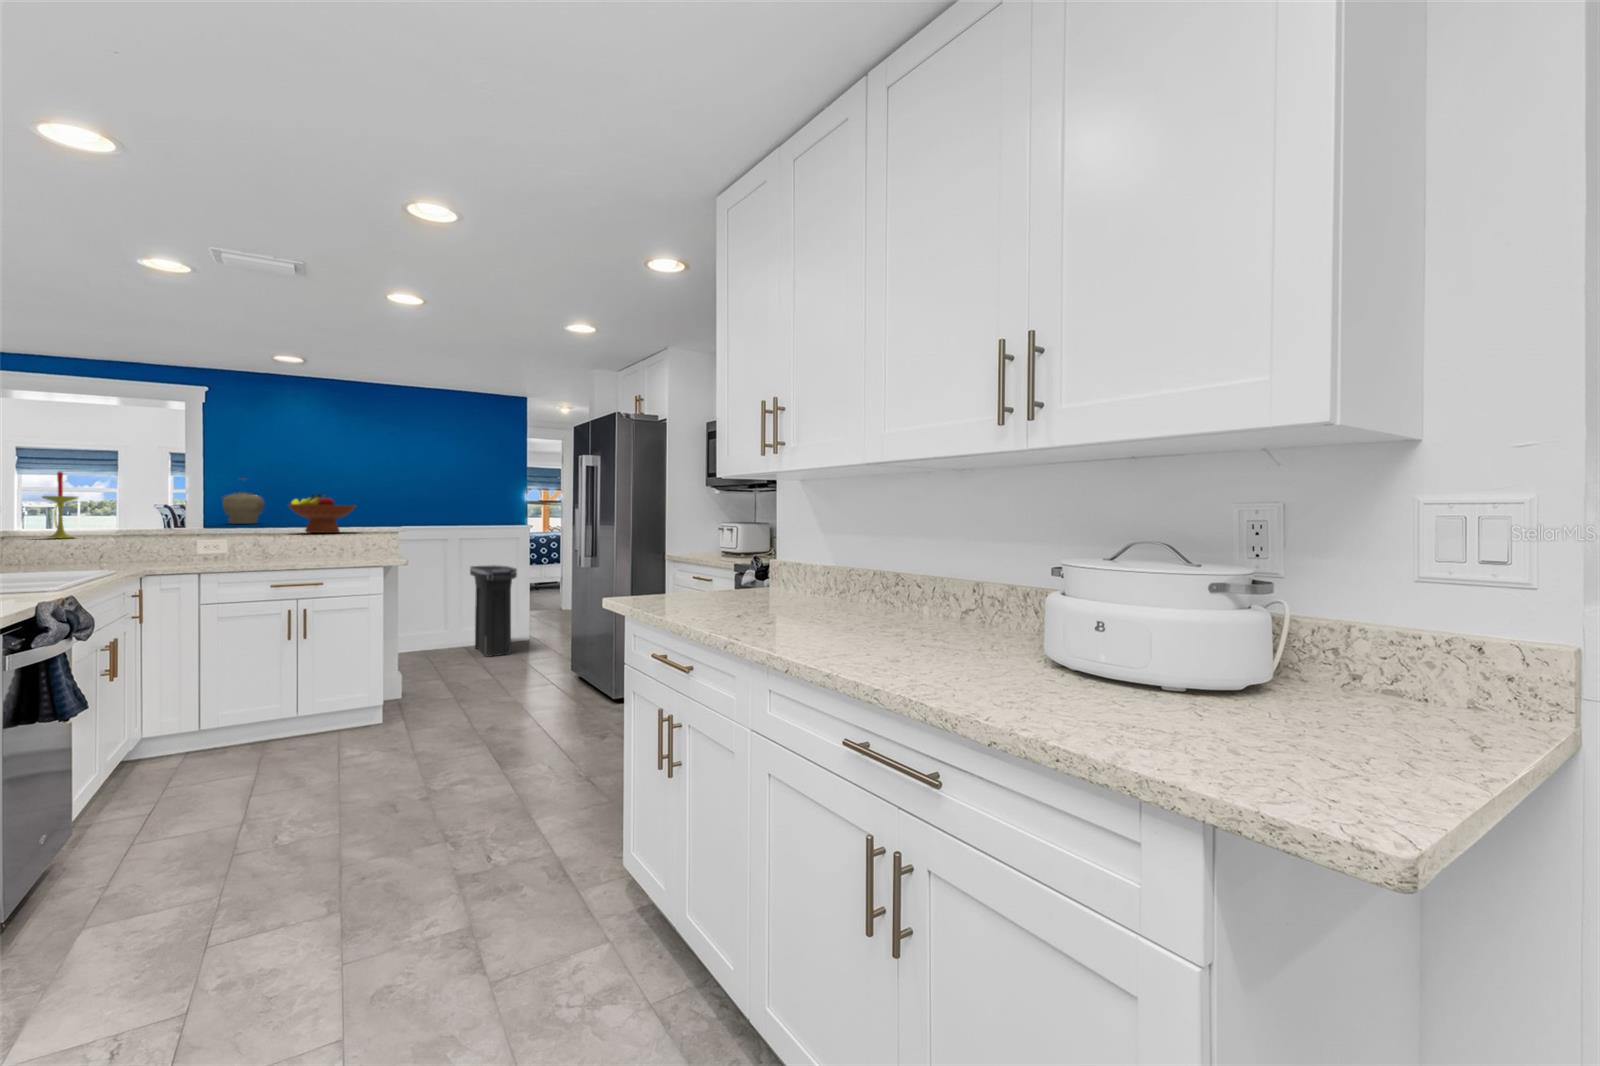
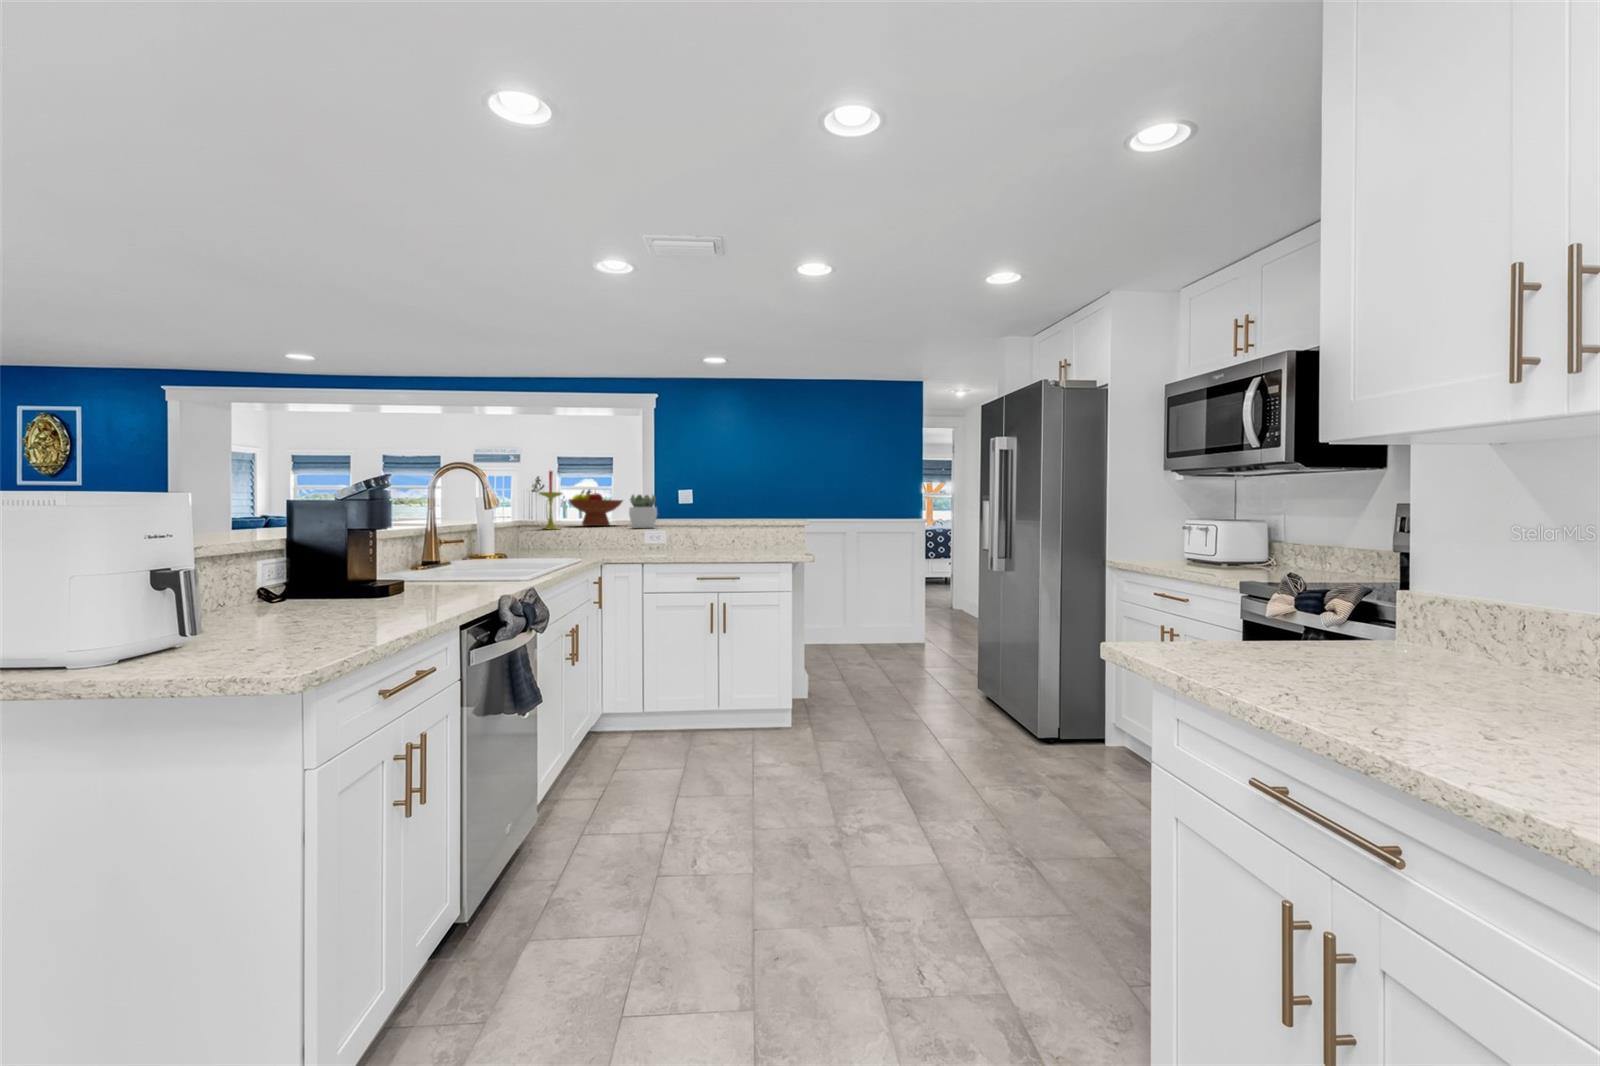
vase: present [223,479,264,524] -> none [670,475,702,516]
fruit bowl: present [288,494,355,533] -> present [569,490,623,526]
succulent plant: none [176,500,216,536] -> present [629,495,657,528]
trash can: present [470,566,517,656] -> none [871,560,918,657]

